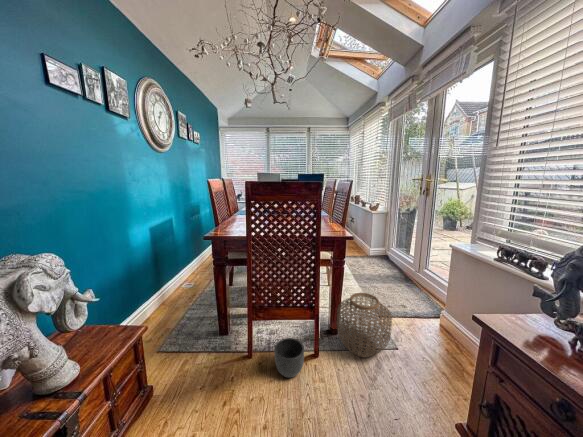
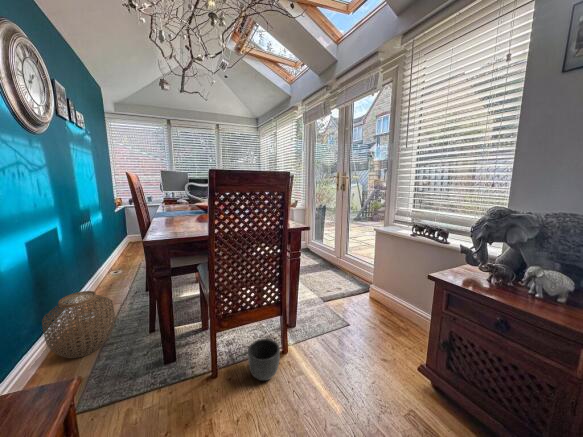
woven basket: present [337,293,392,358] -> present [42,291,115,358]

